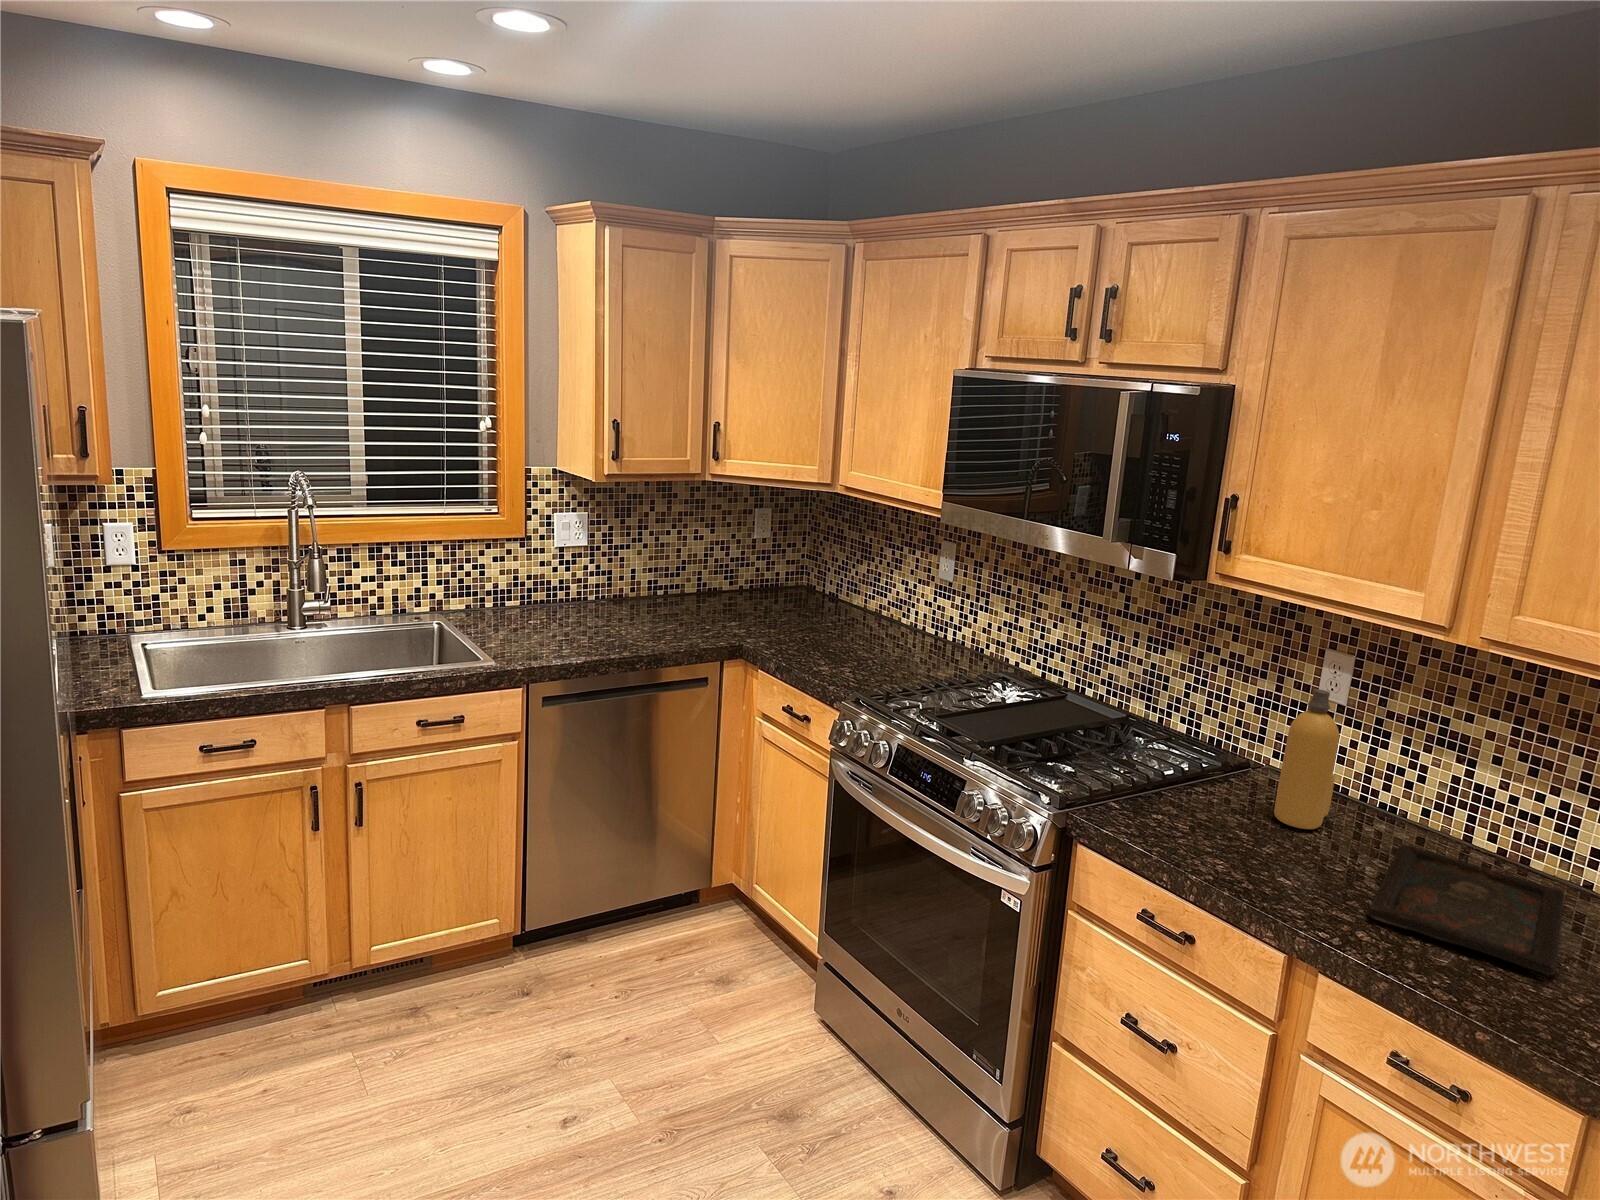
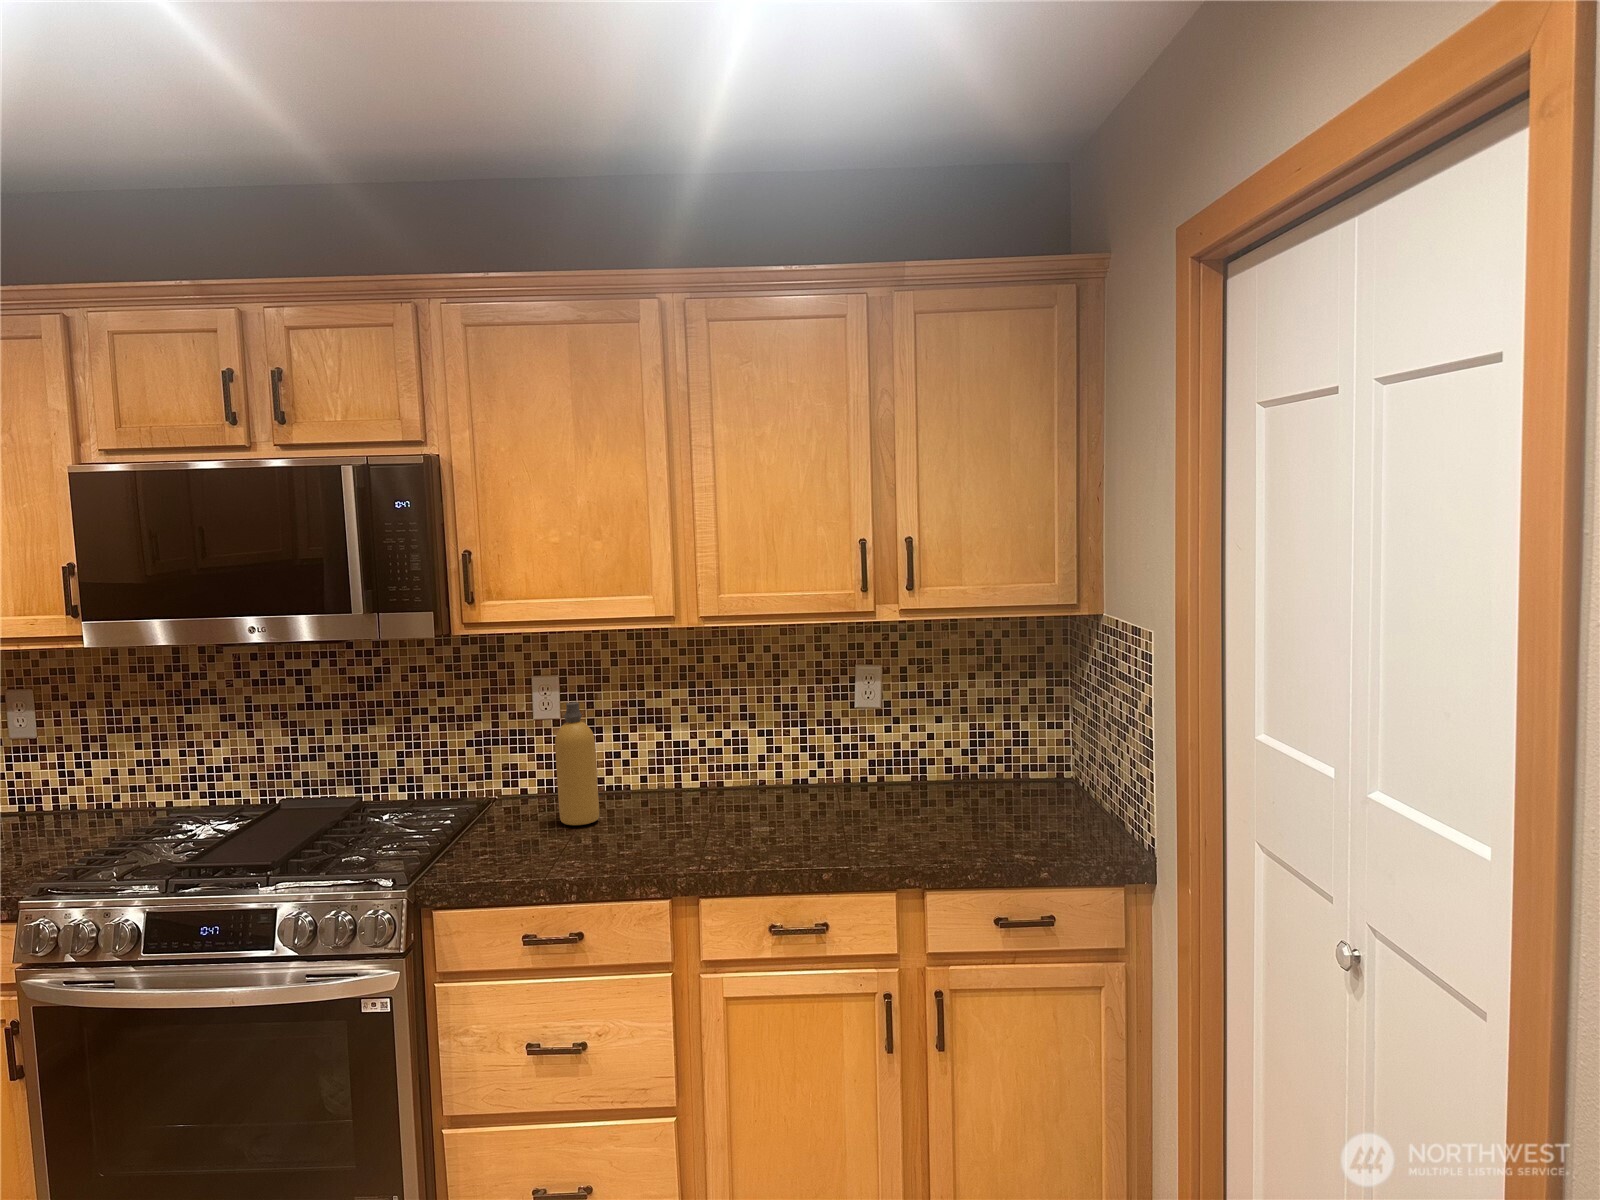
tray: present [1368,844,1565,975] -> none [658,790,812,850]

